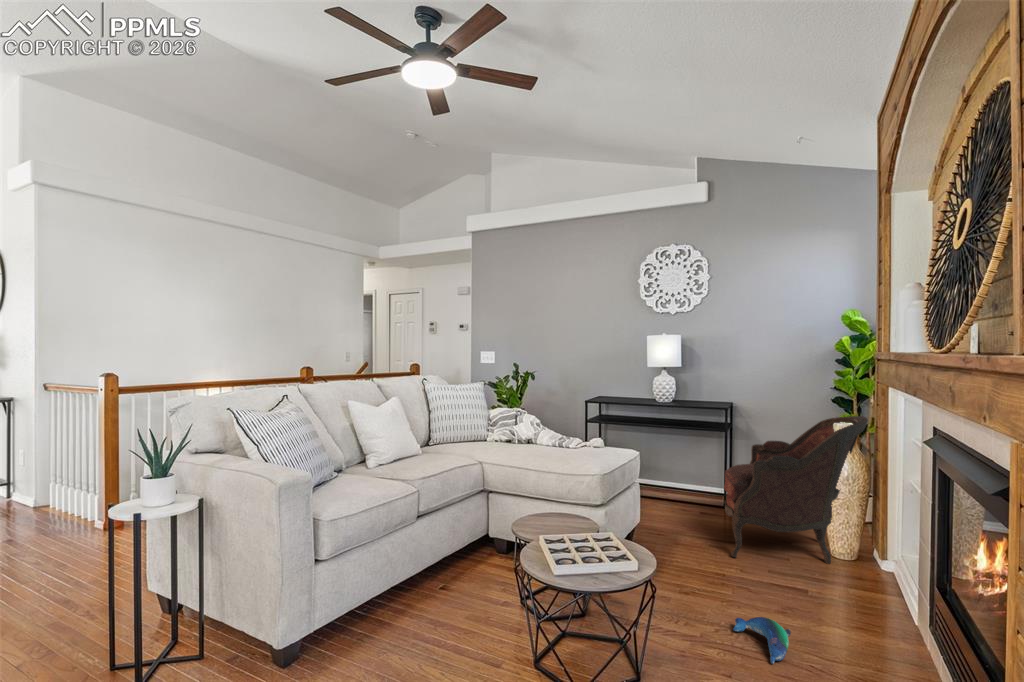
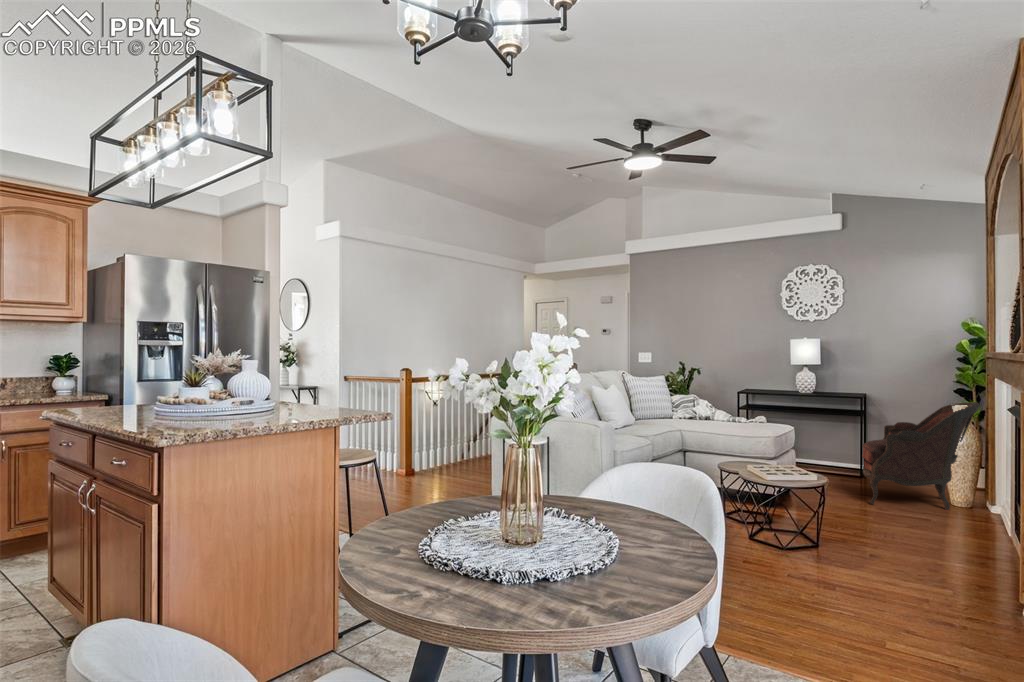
plush toy: present [733,617,791,664] -> none [875,526,915,549]

